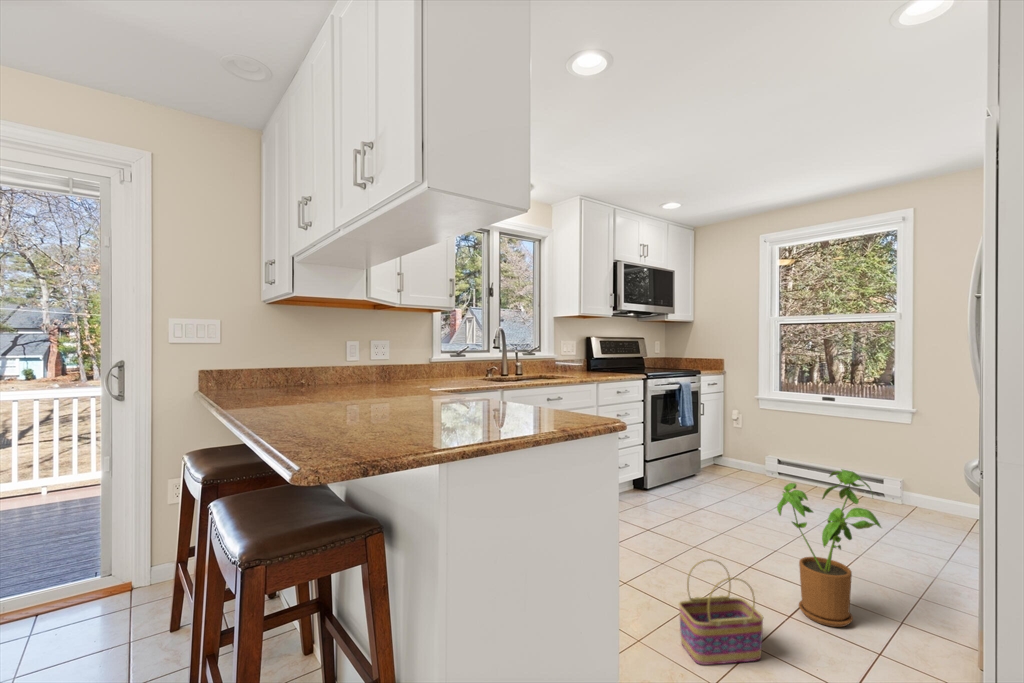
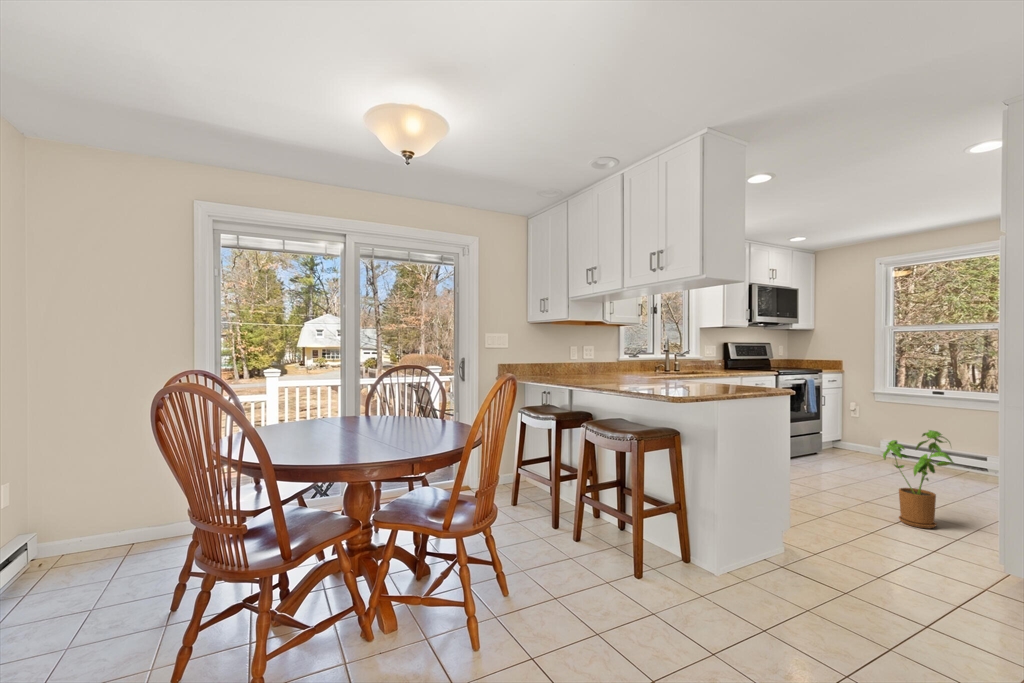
basket: present [679,559,764,665] -> none [815,479,871,536]

